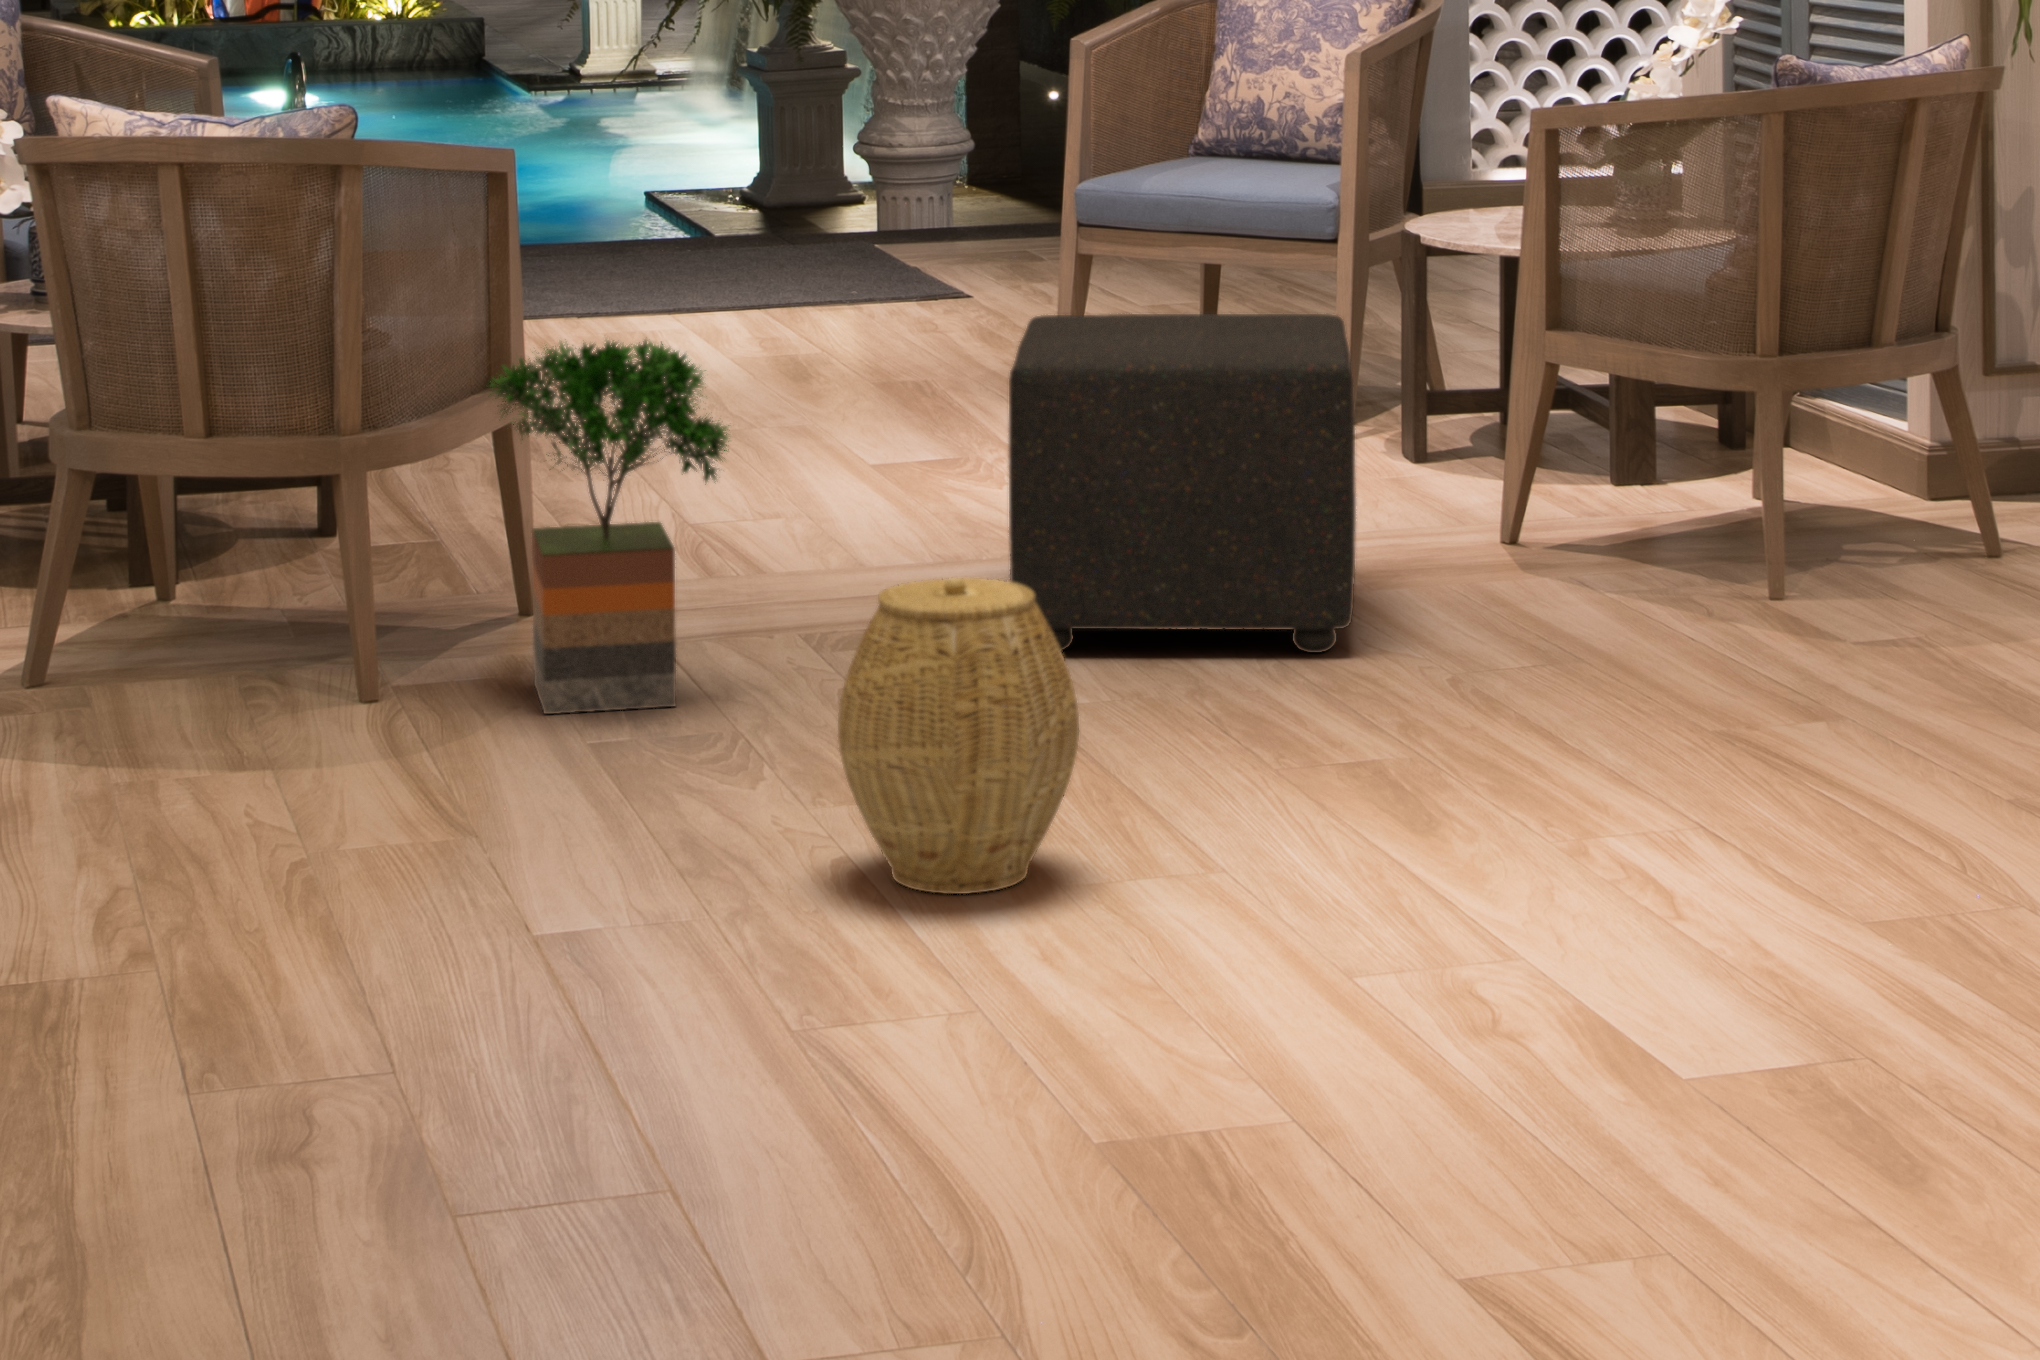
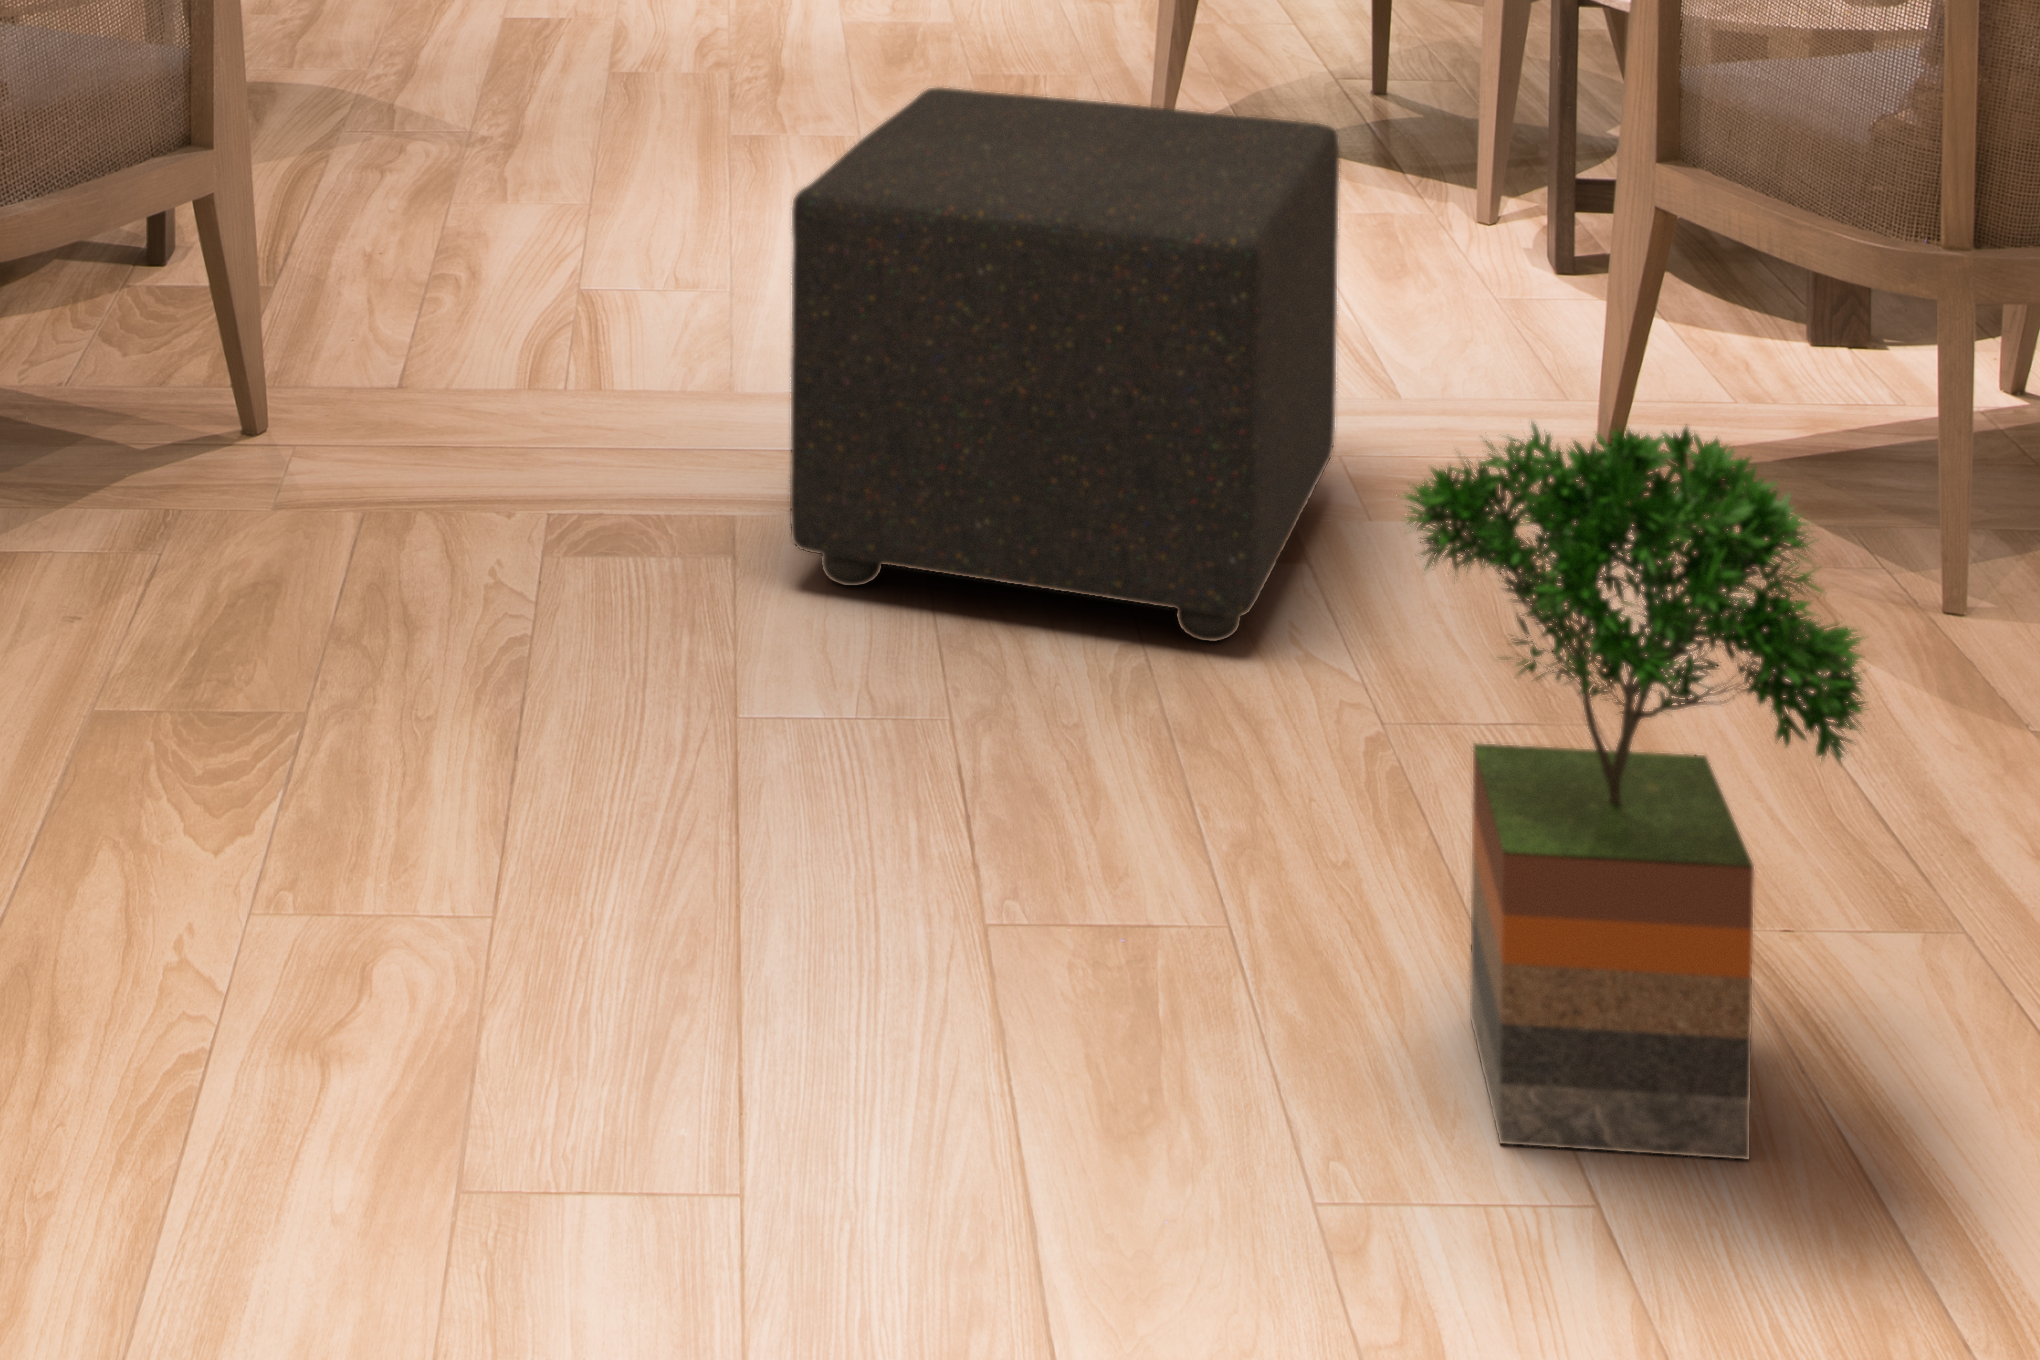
potted tree: present [490,341,729,714] -> present [1404,423,1868,1159]
woven basket: present [838,578,1079,894] -> none [117,647,503,1199]

